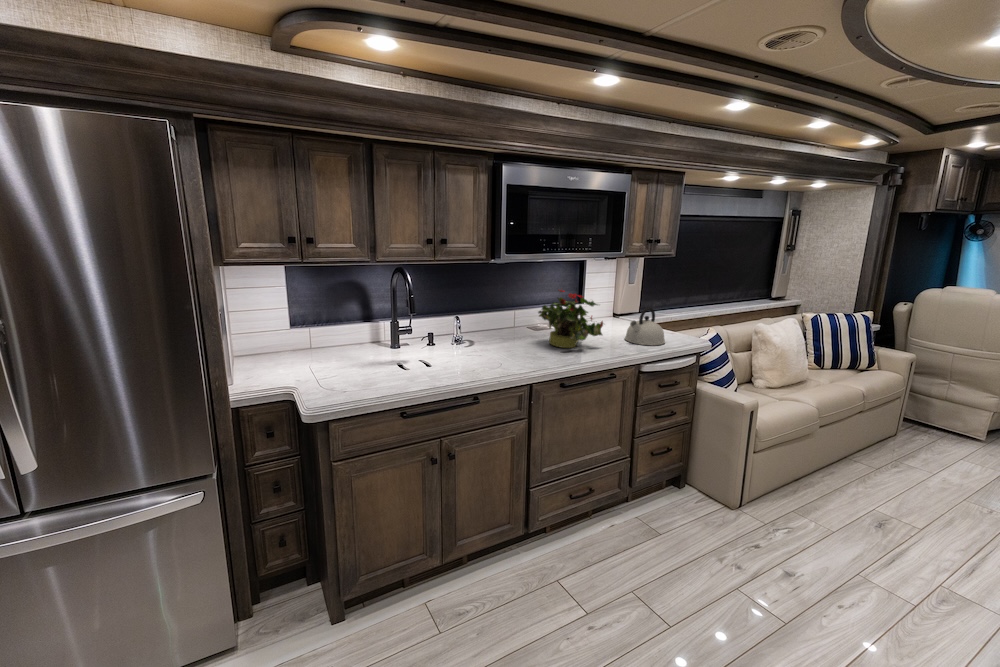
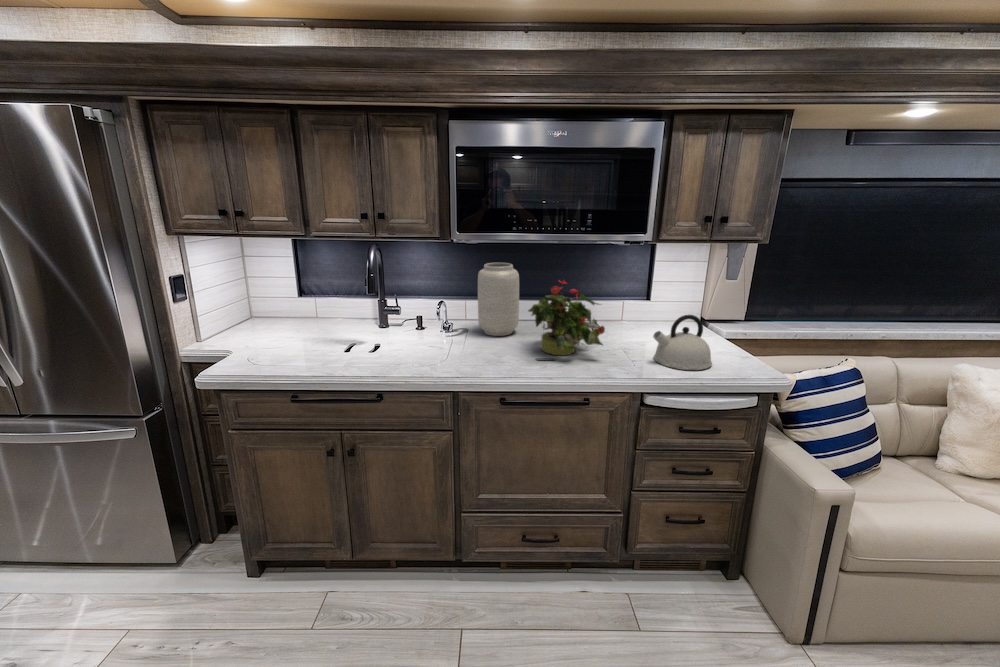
vase: none [480,279,516,341] -> present [478,263,519,336]

